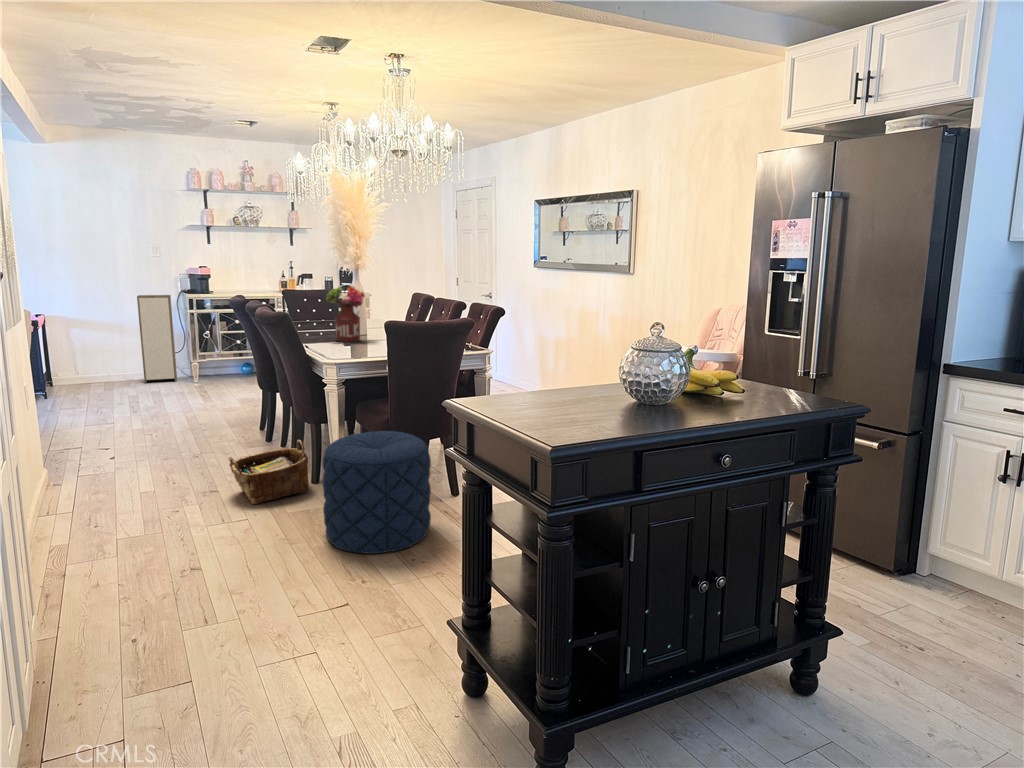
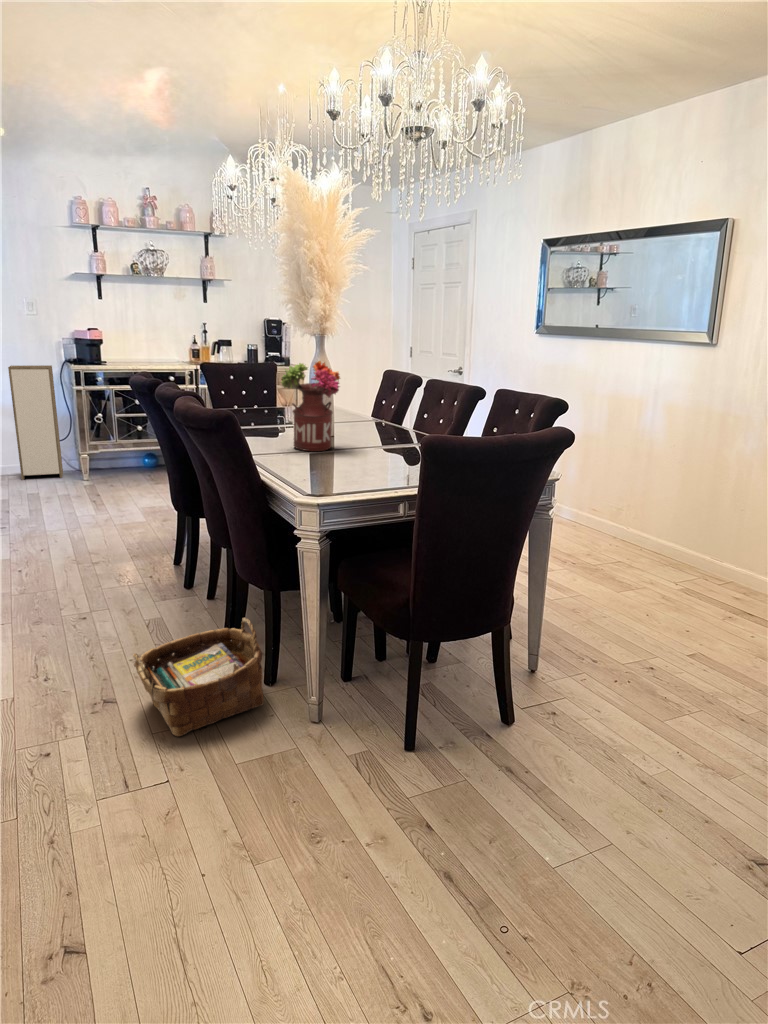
pouf: present [322,431,431,554] -> none [311,636,515,900]

